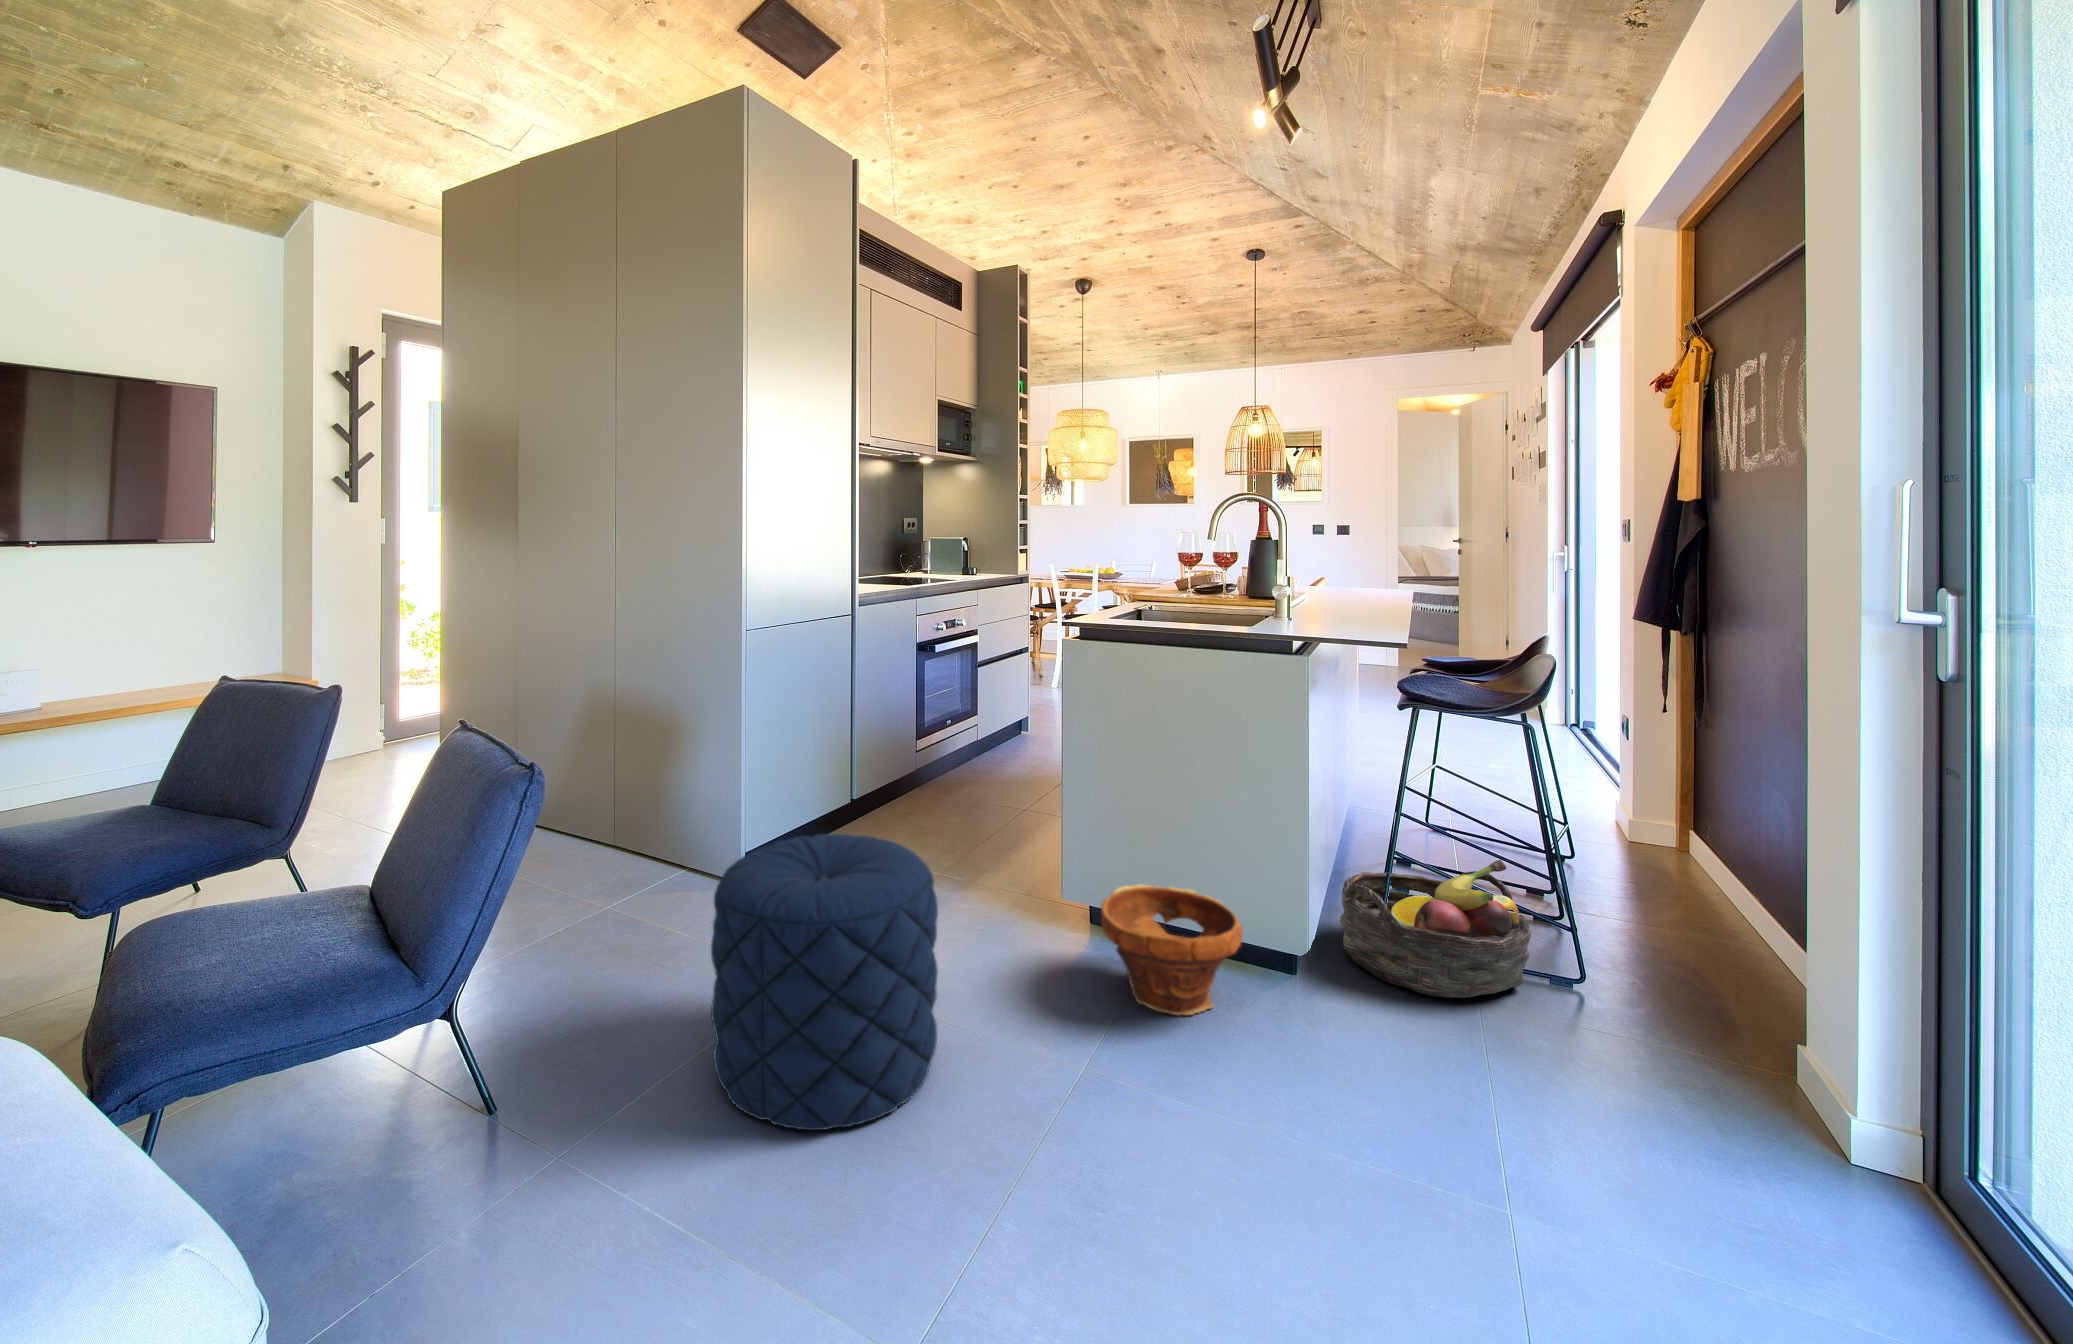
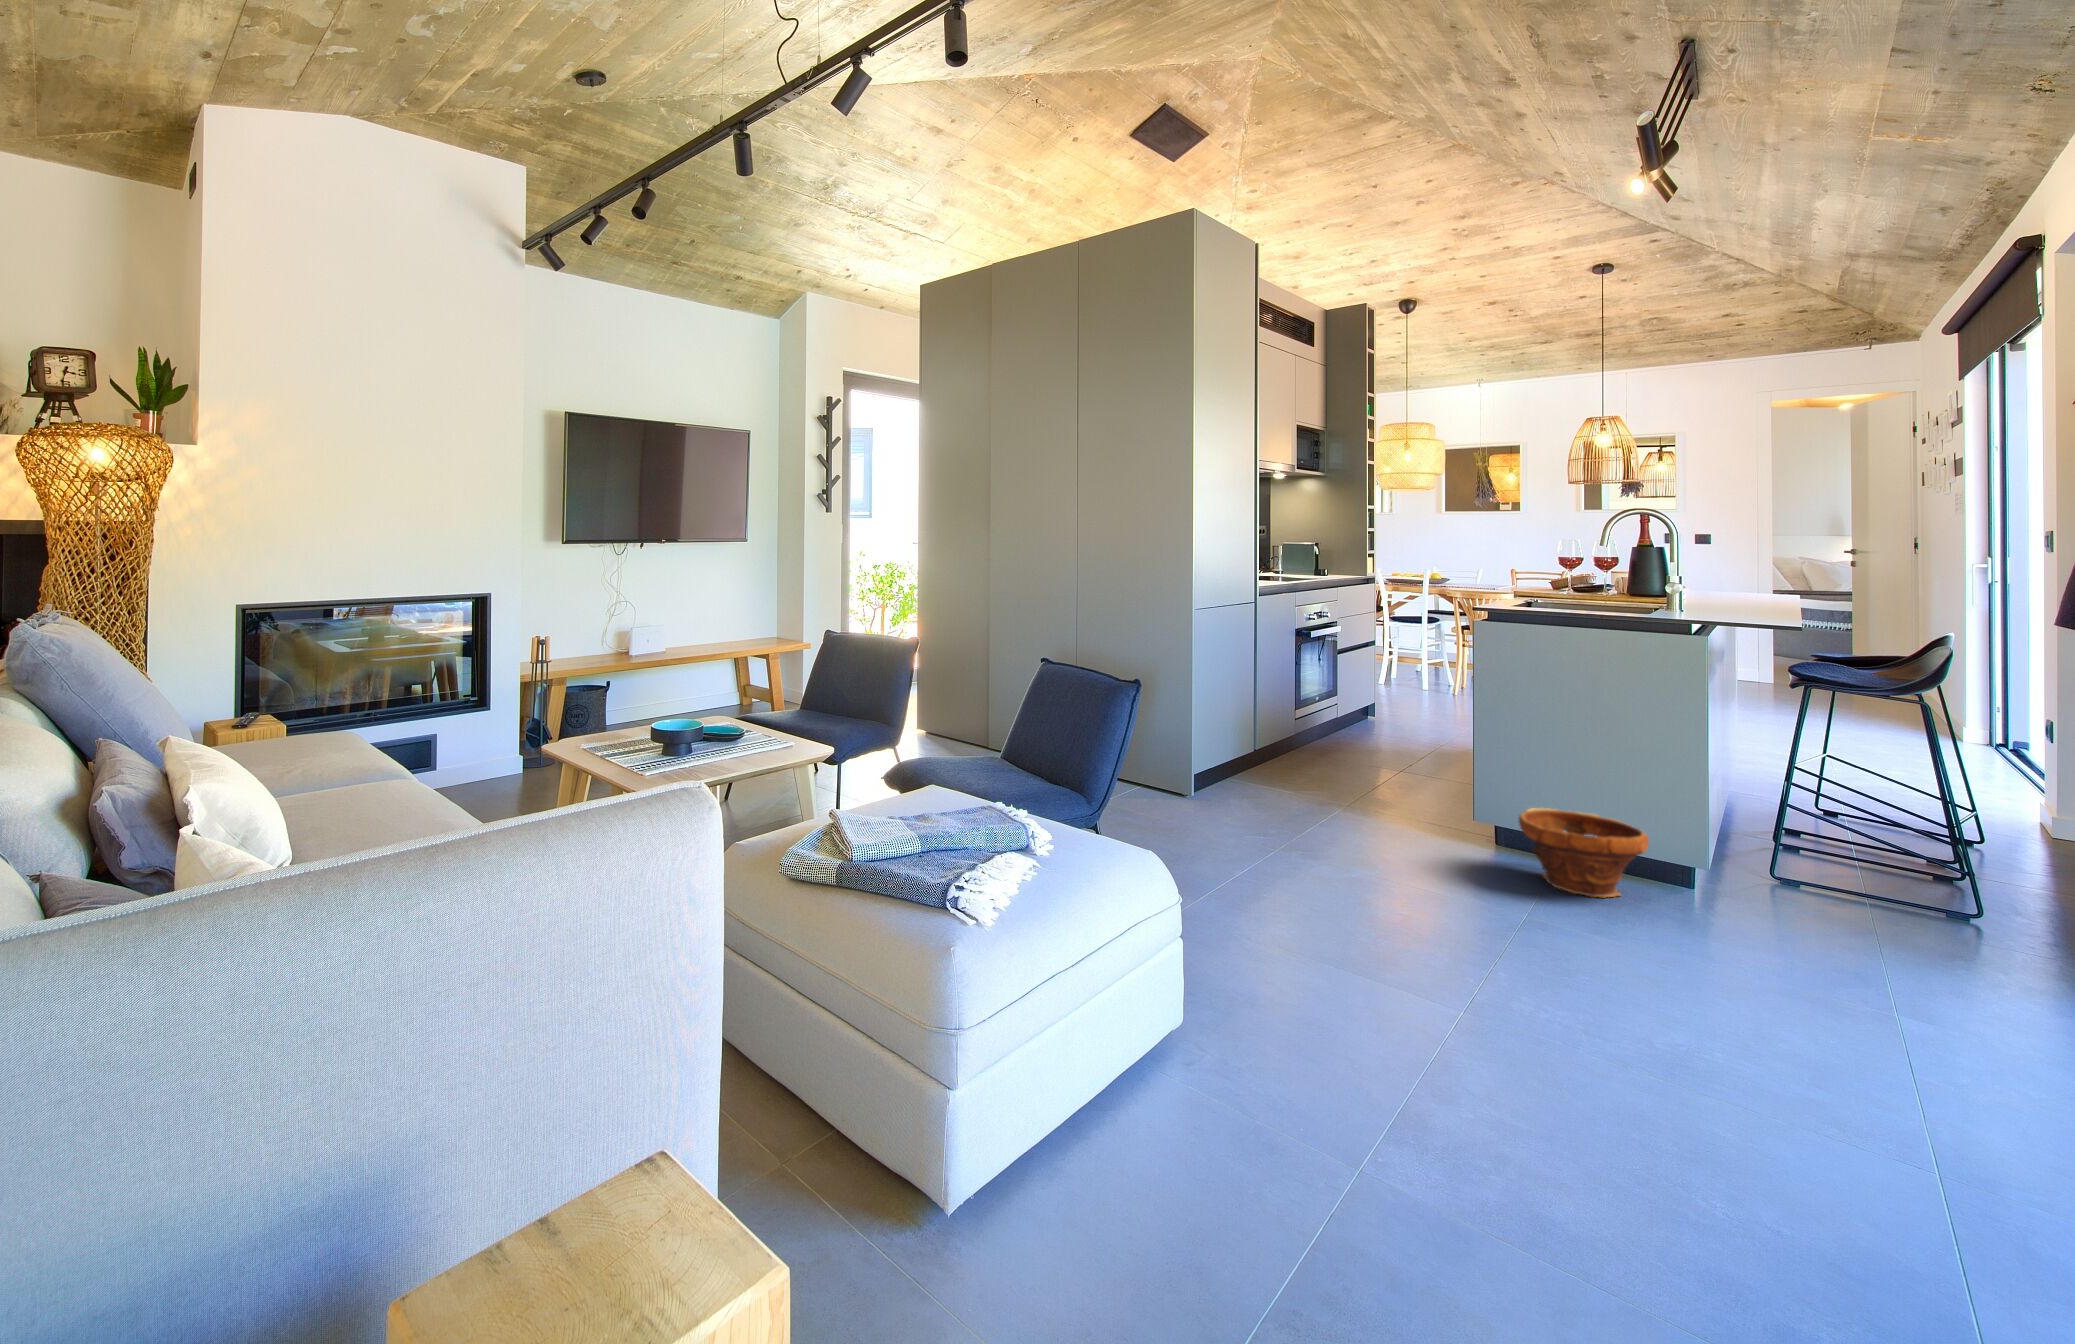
pouf: present [711,834,938,1130] -> none [1244,745,1414,919]
basket: present [1340,860,1531,998] -> none [1732,813,1926,910]

